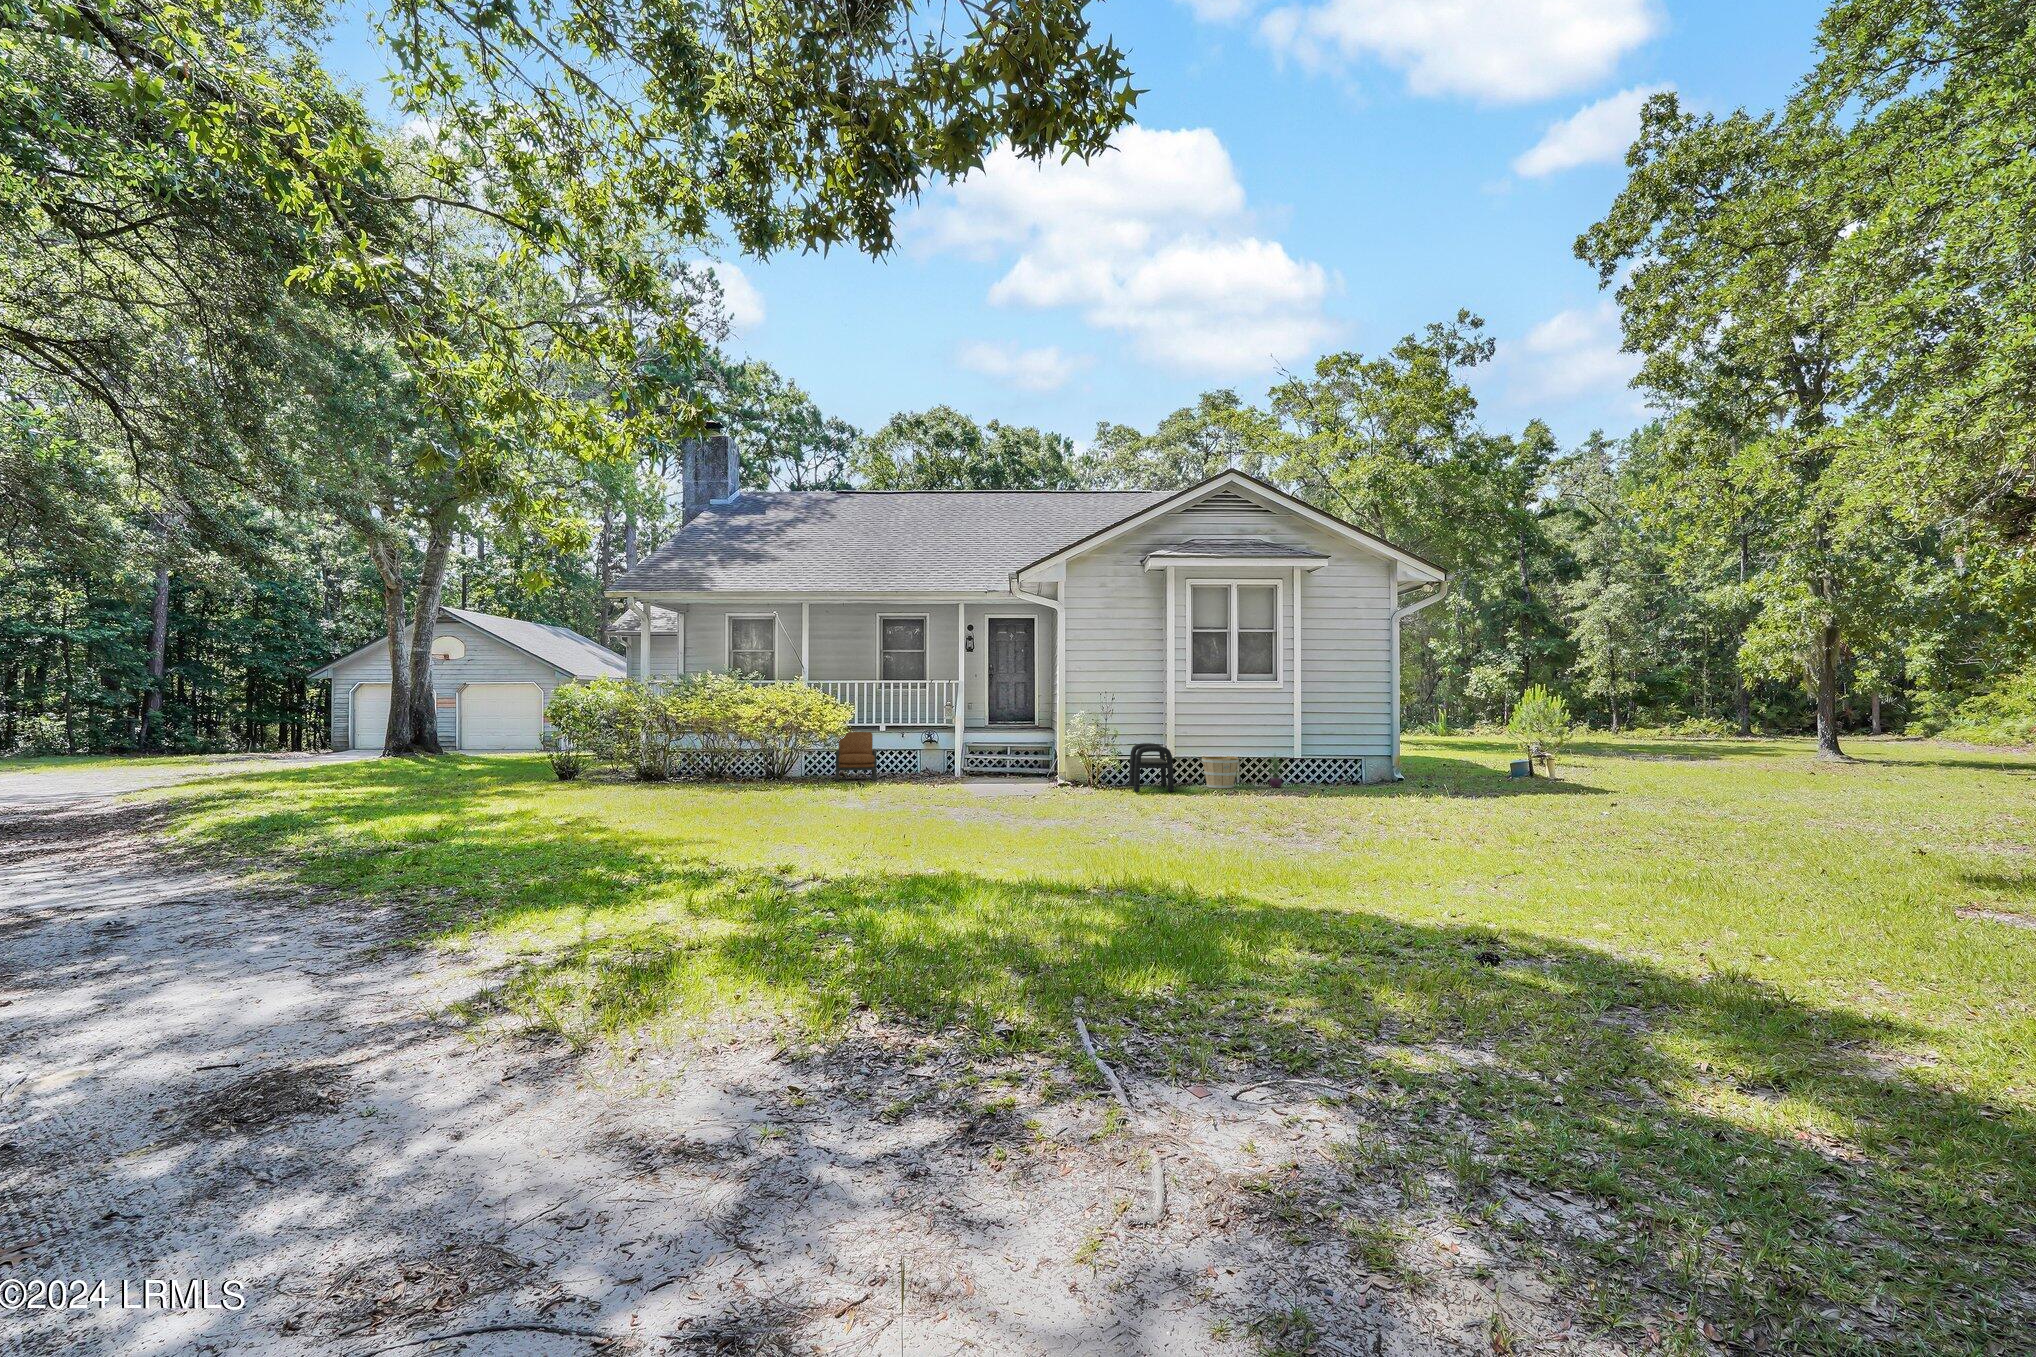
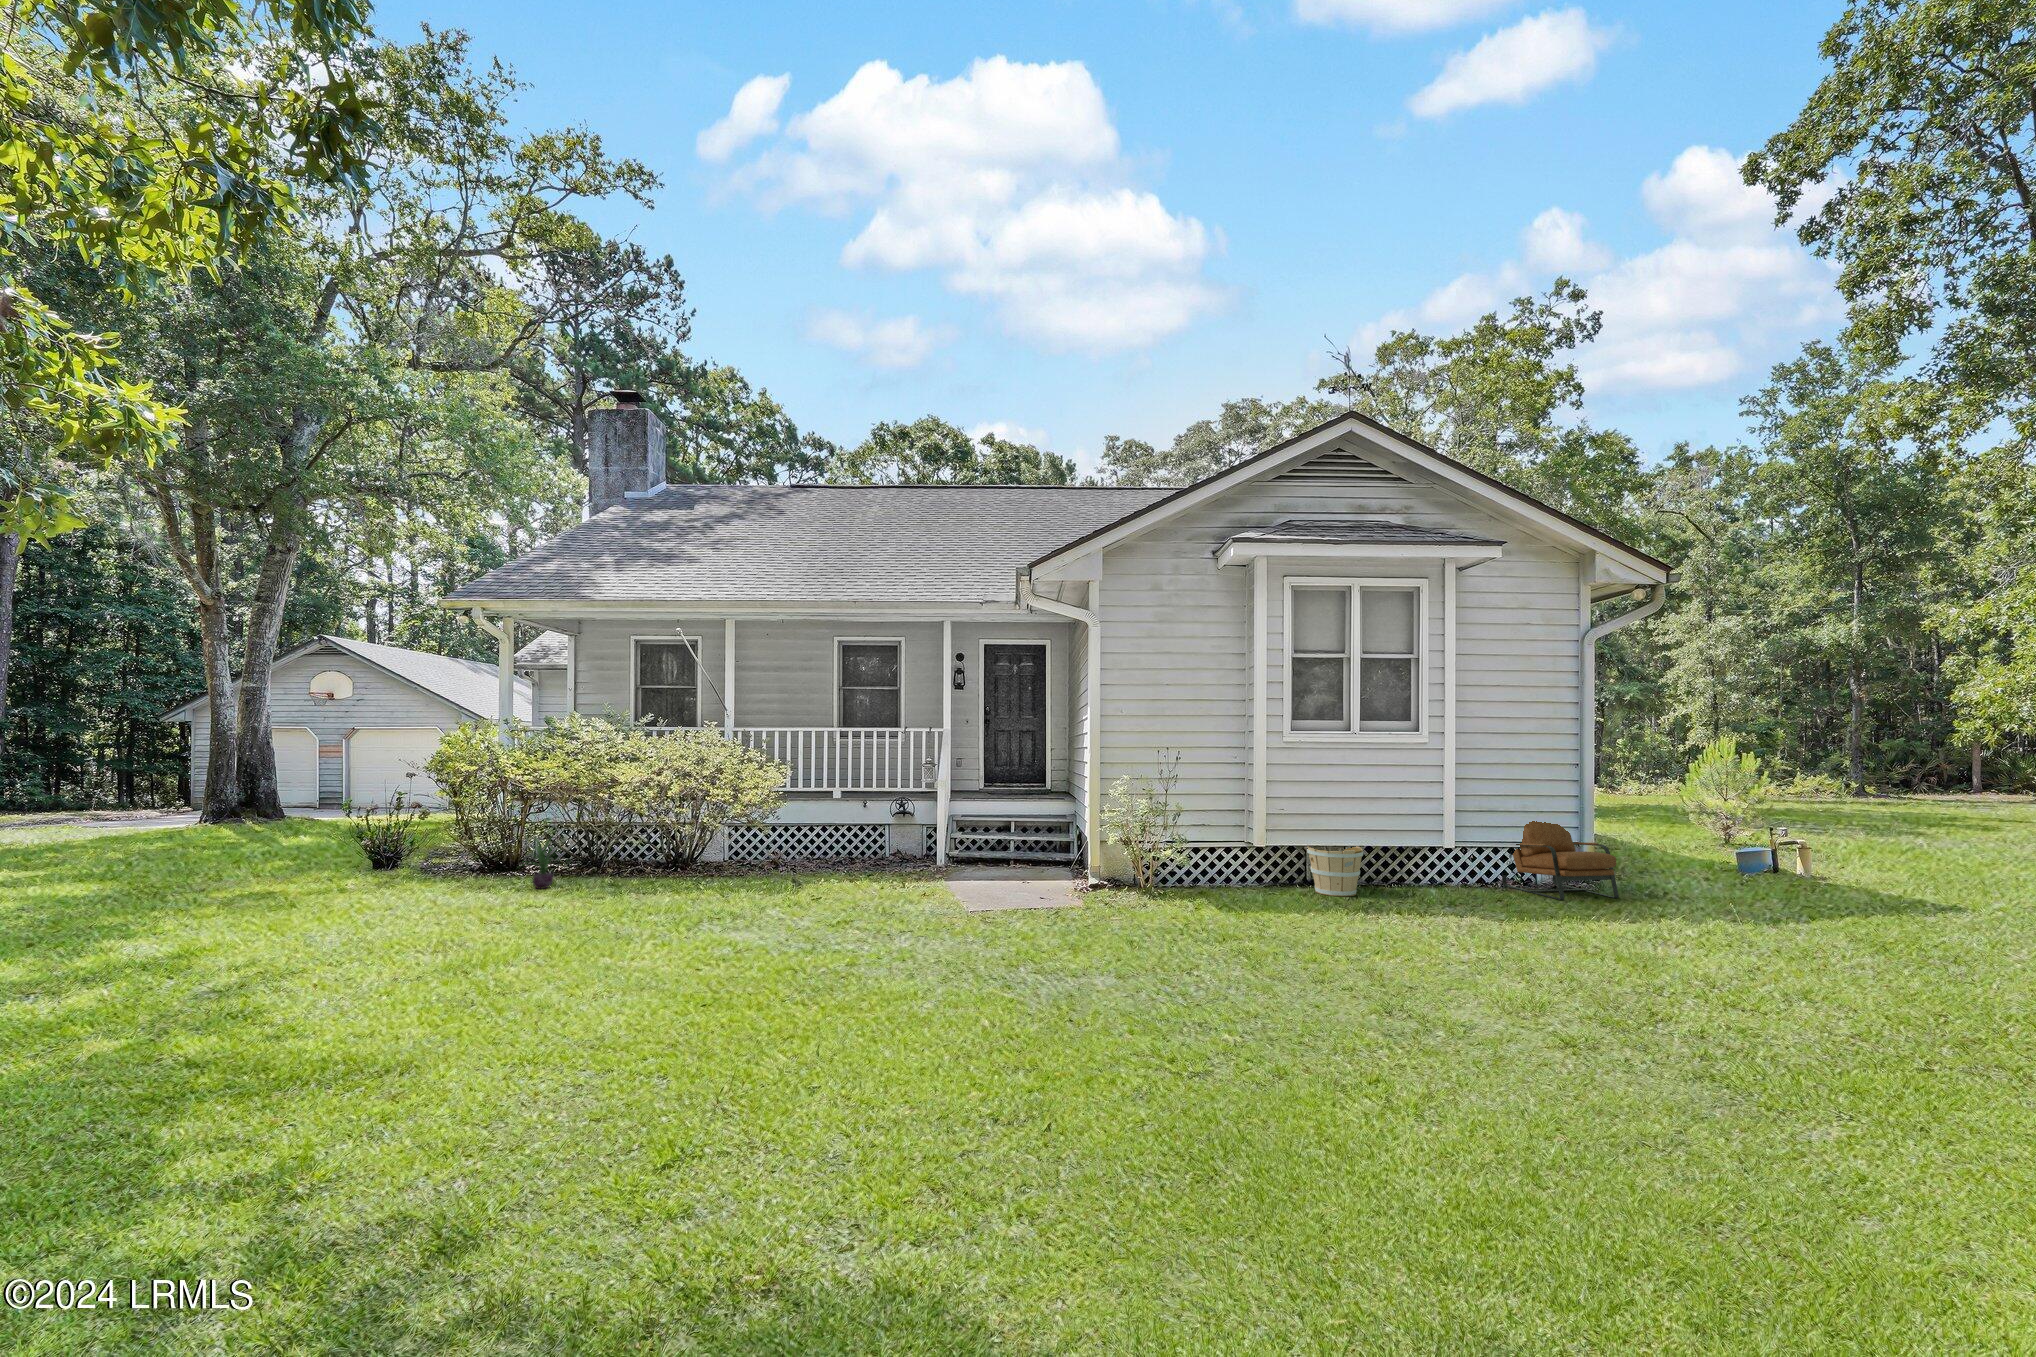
chair: present [836,732,877,781] -> present [1502,821,1619,900]
bench: present [1129,743,1174,792] -> none [1197,824,1276,906]
decorative plant: present [1269,755,1282,788] -> present [533,838,557,889]

